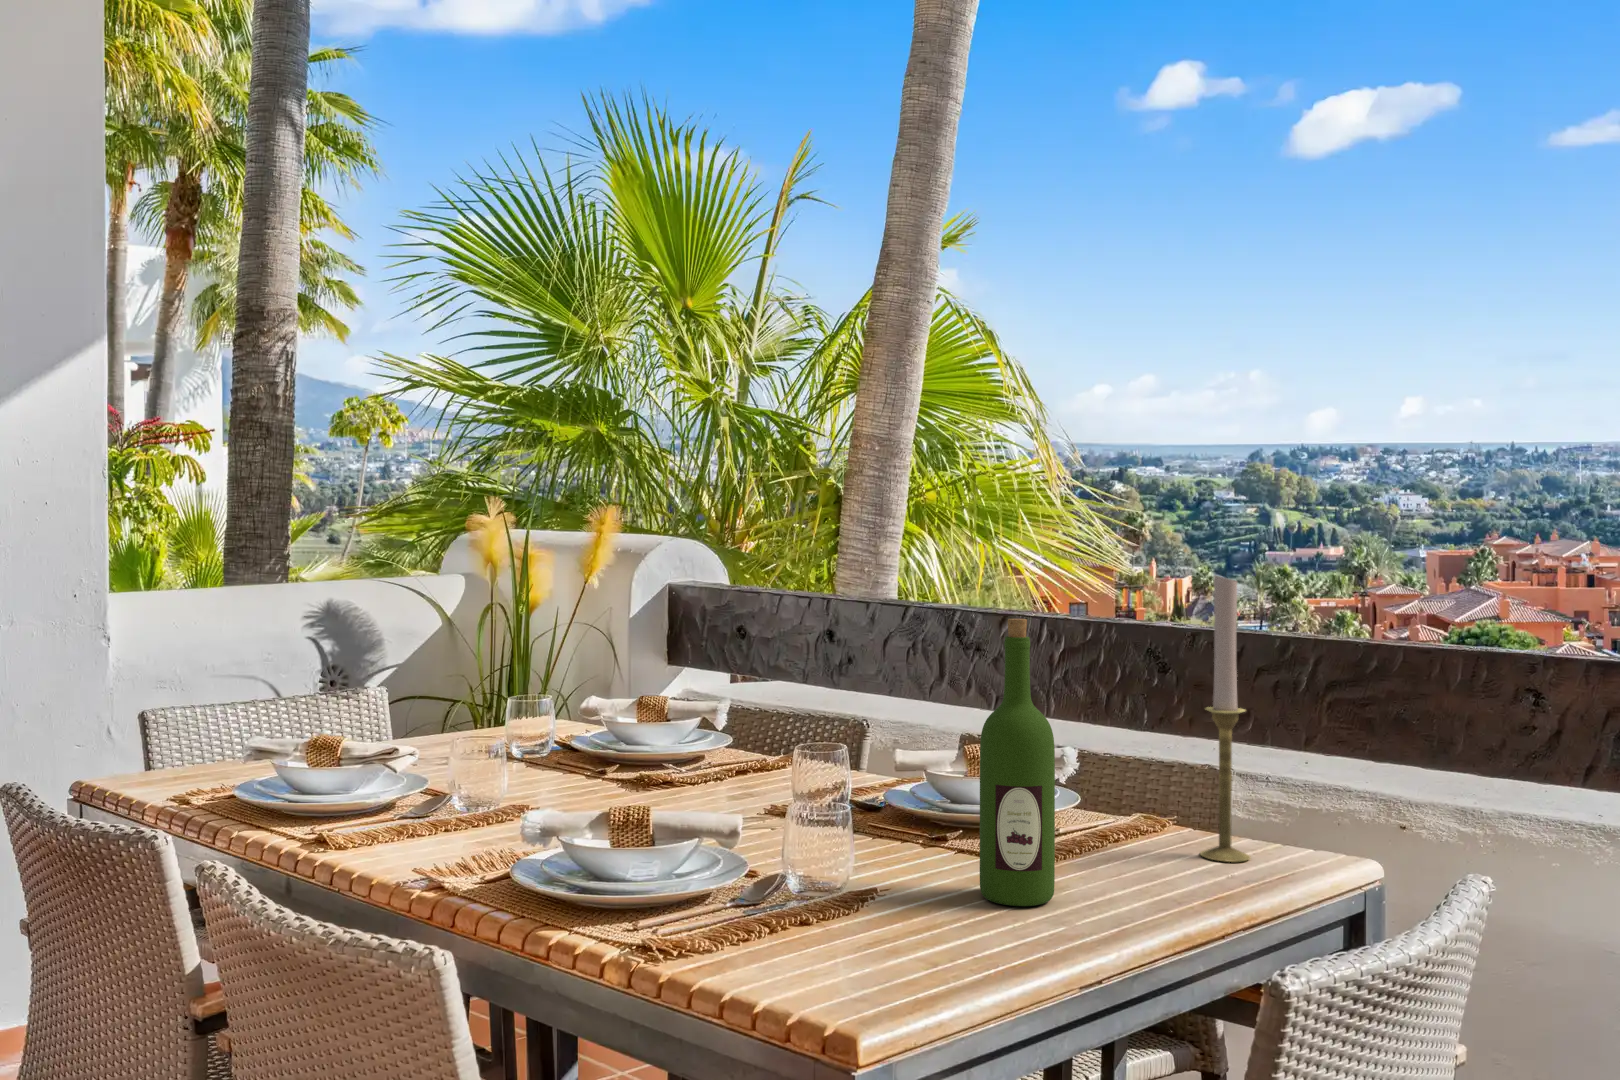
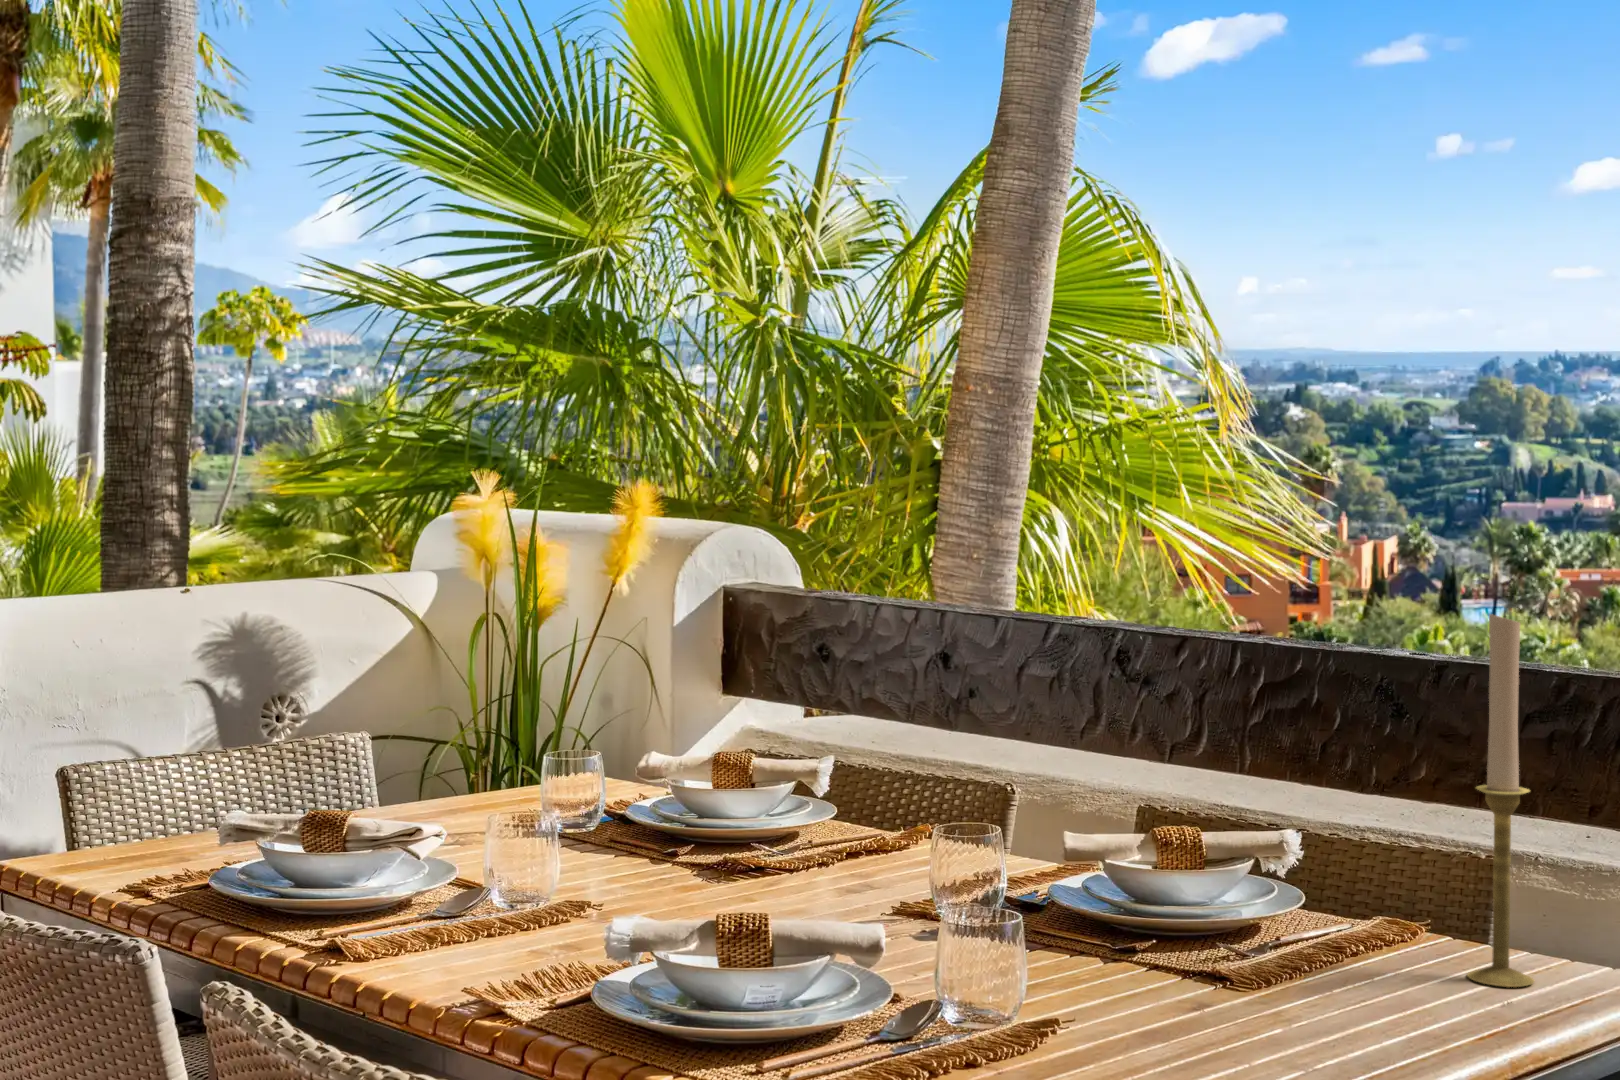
wine bottle: present [980,619,1055,906] -> none [1187,678,1284,1044]

